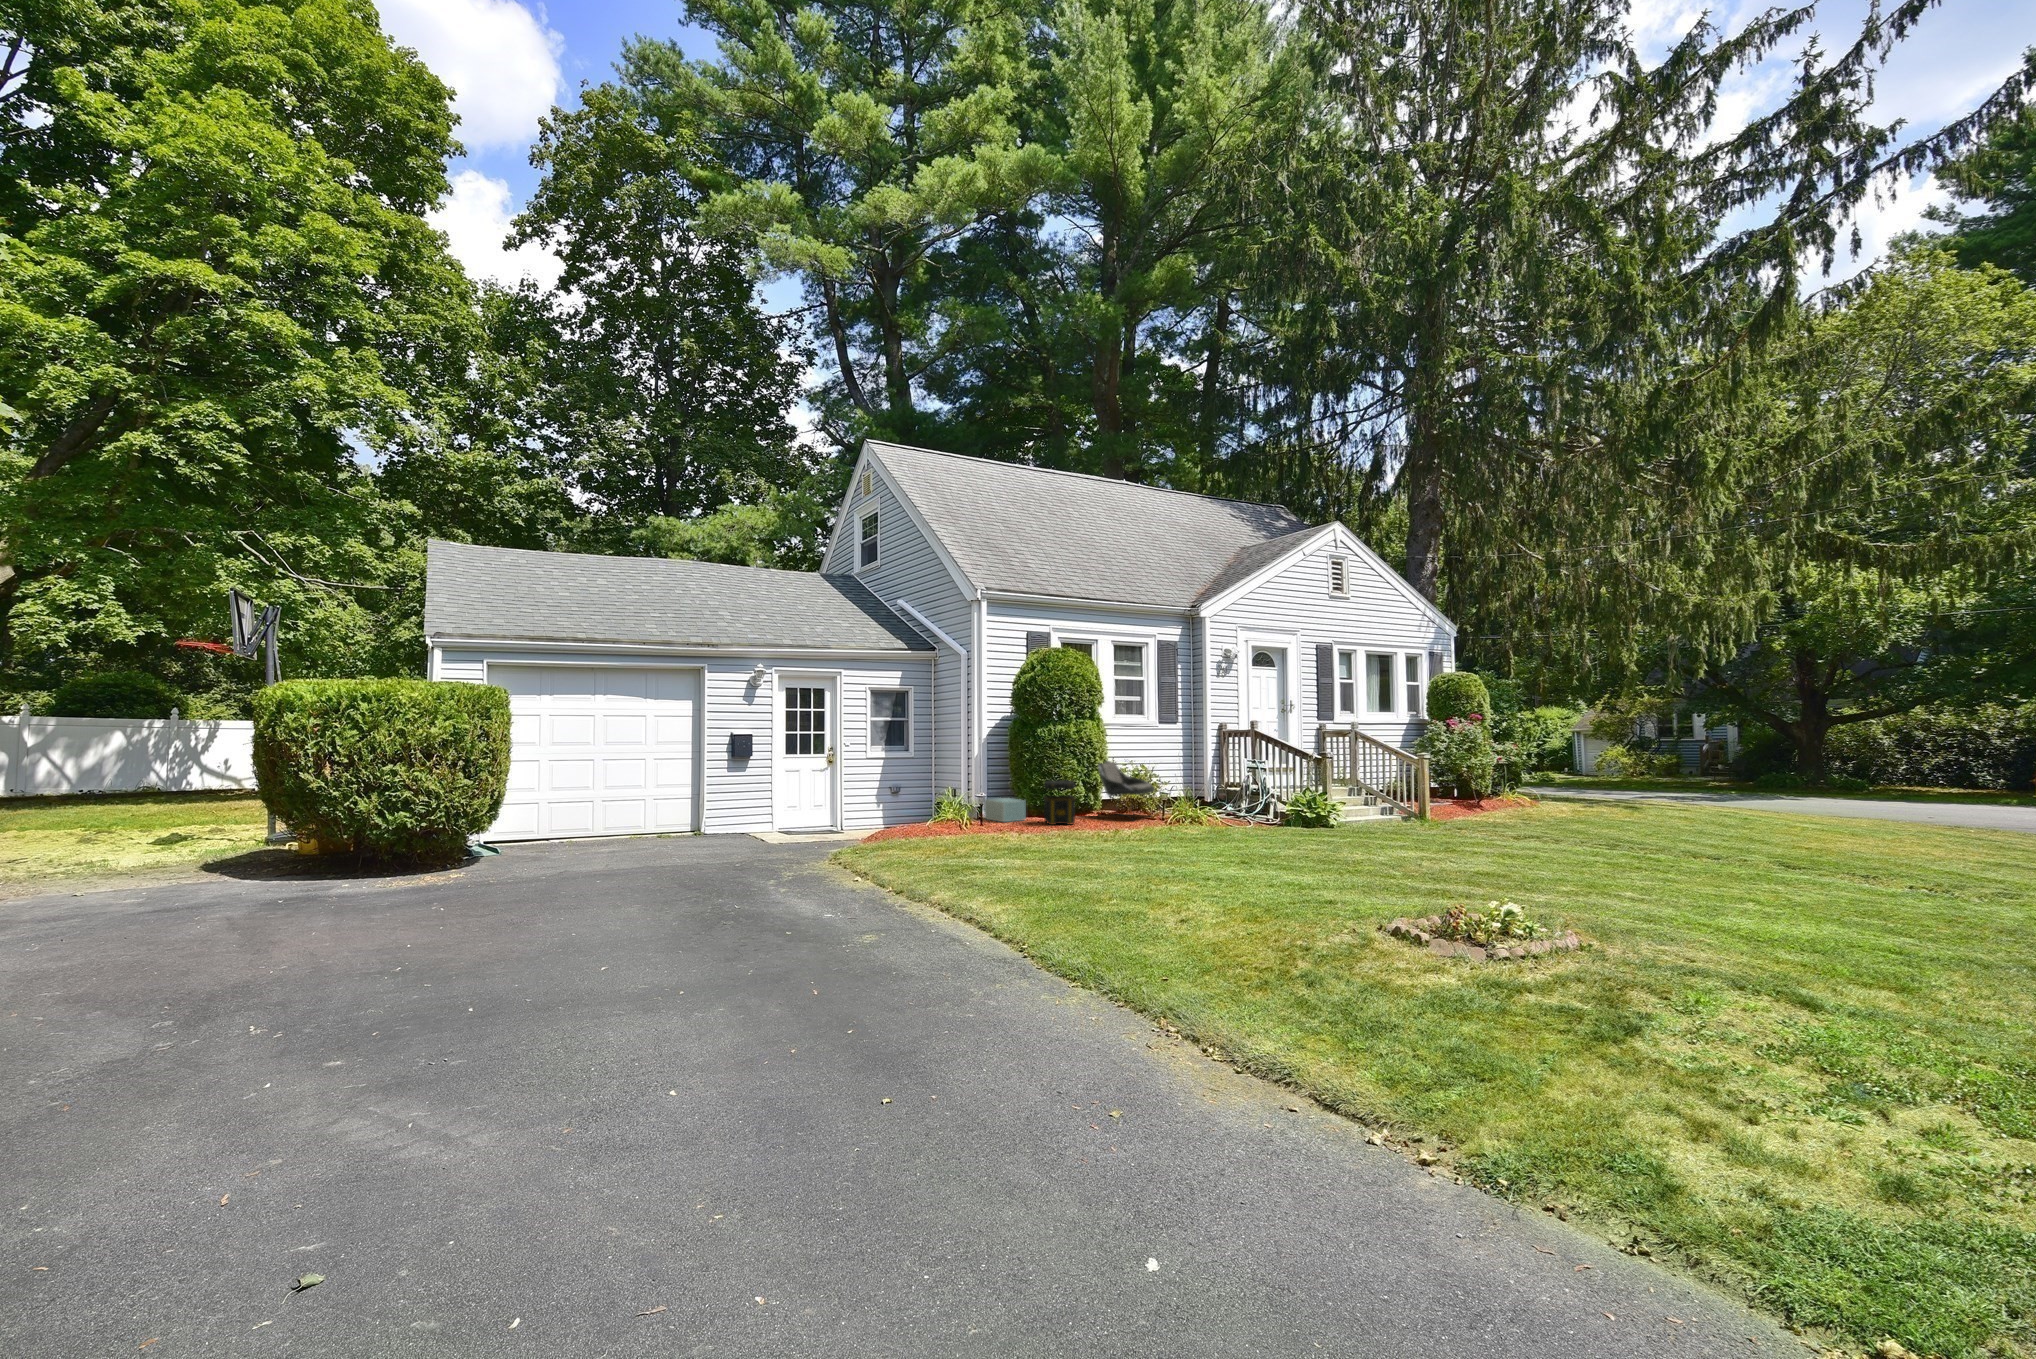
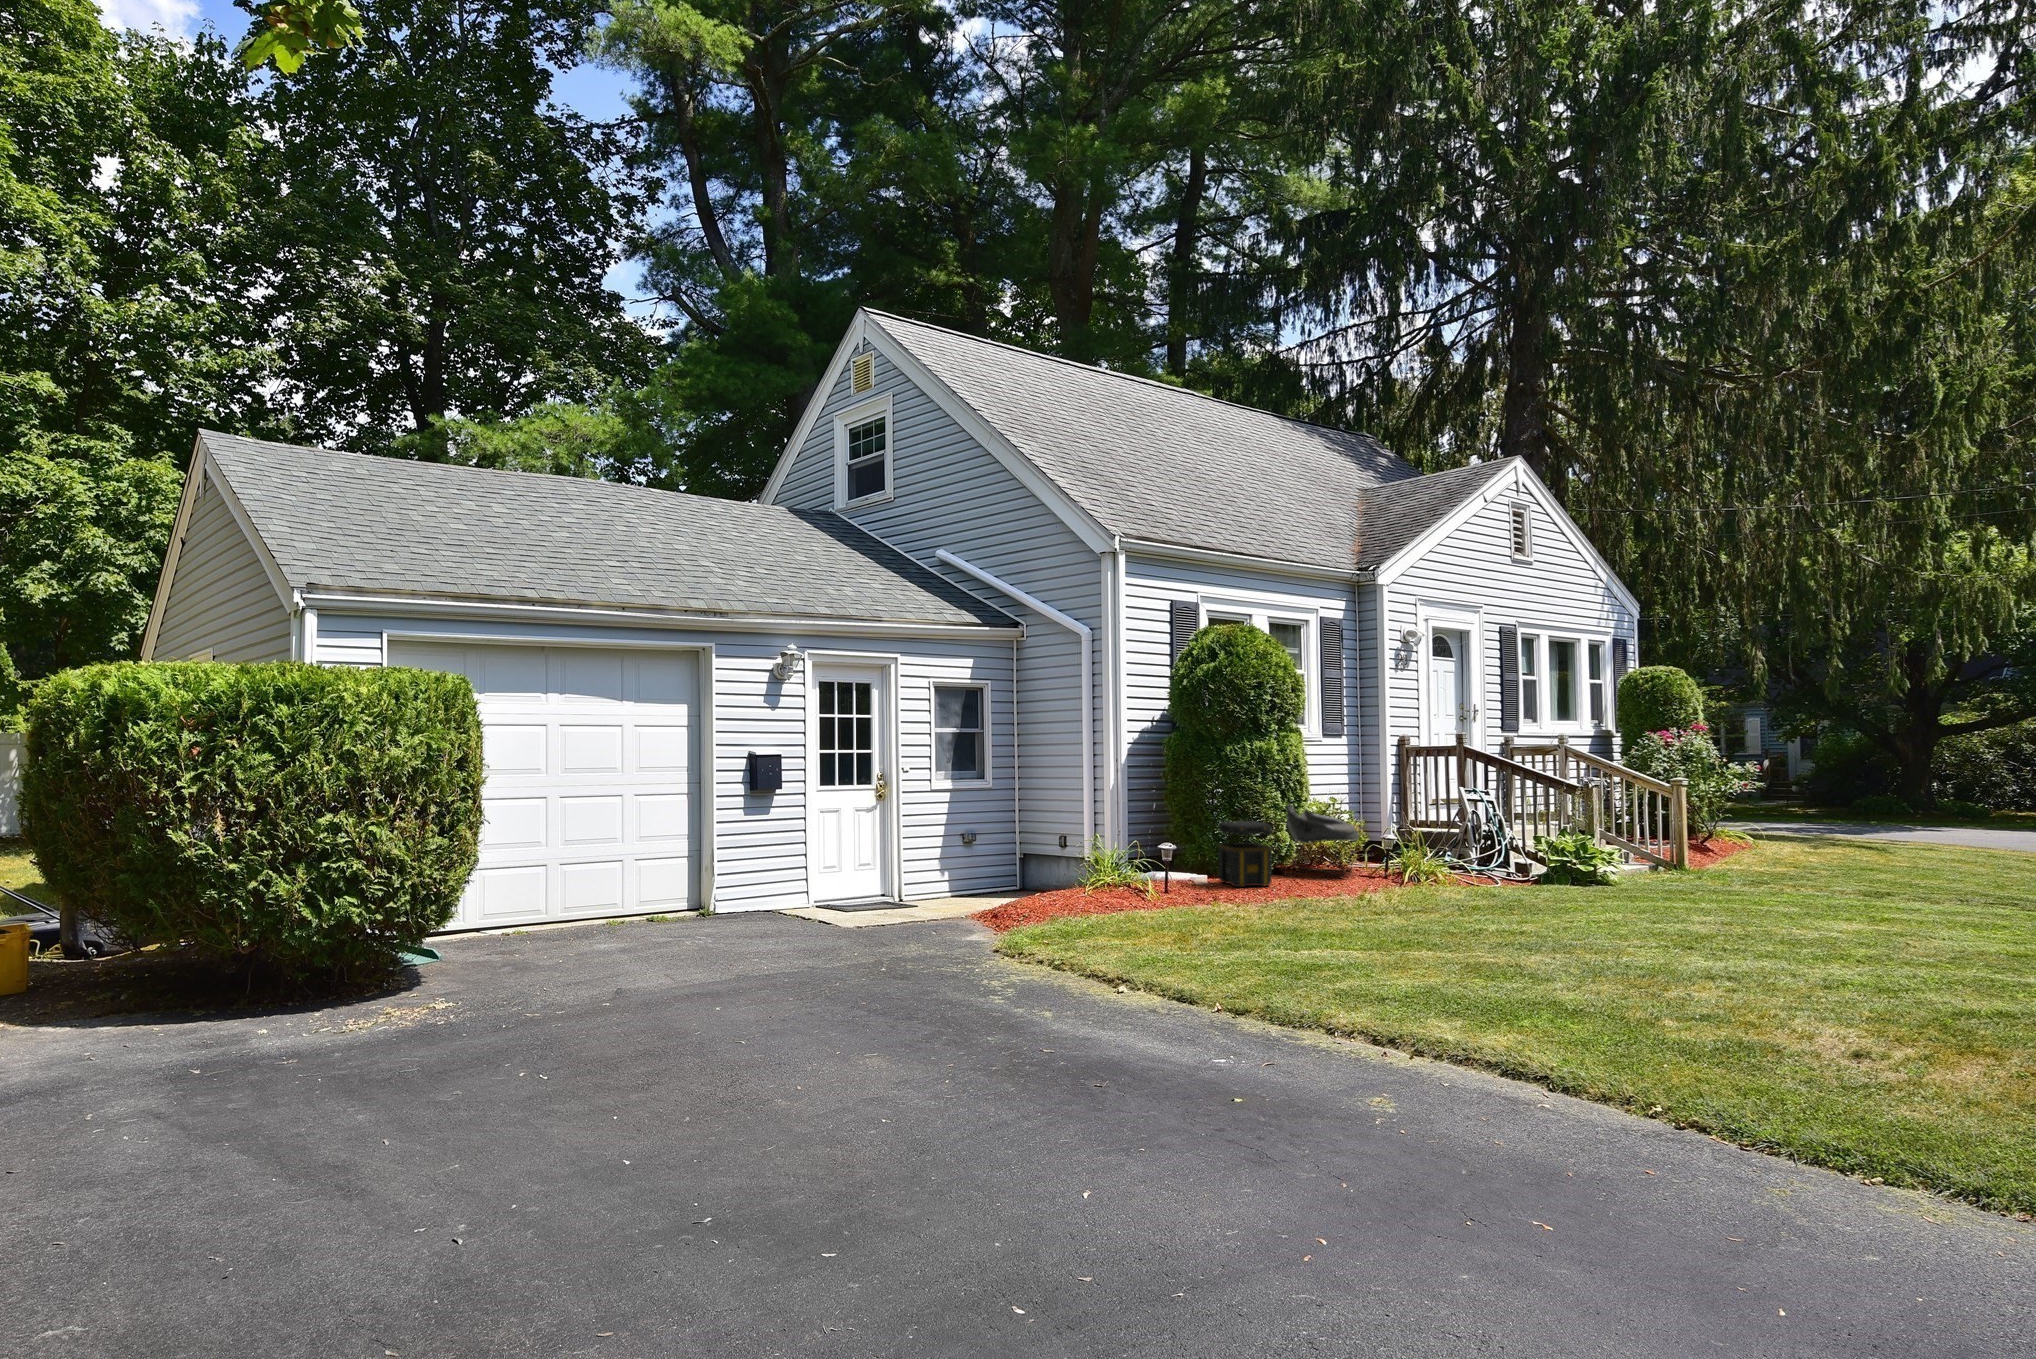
storage box: present [985,798,1026,822] -> none [1124,847,1188,884]

